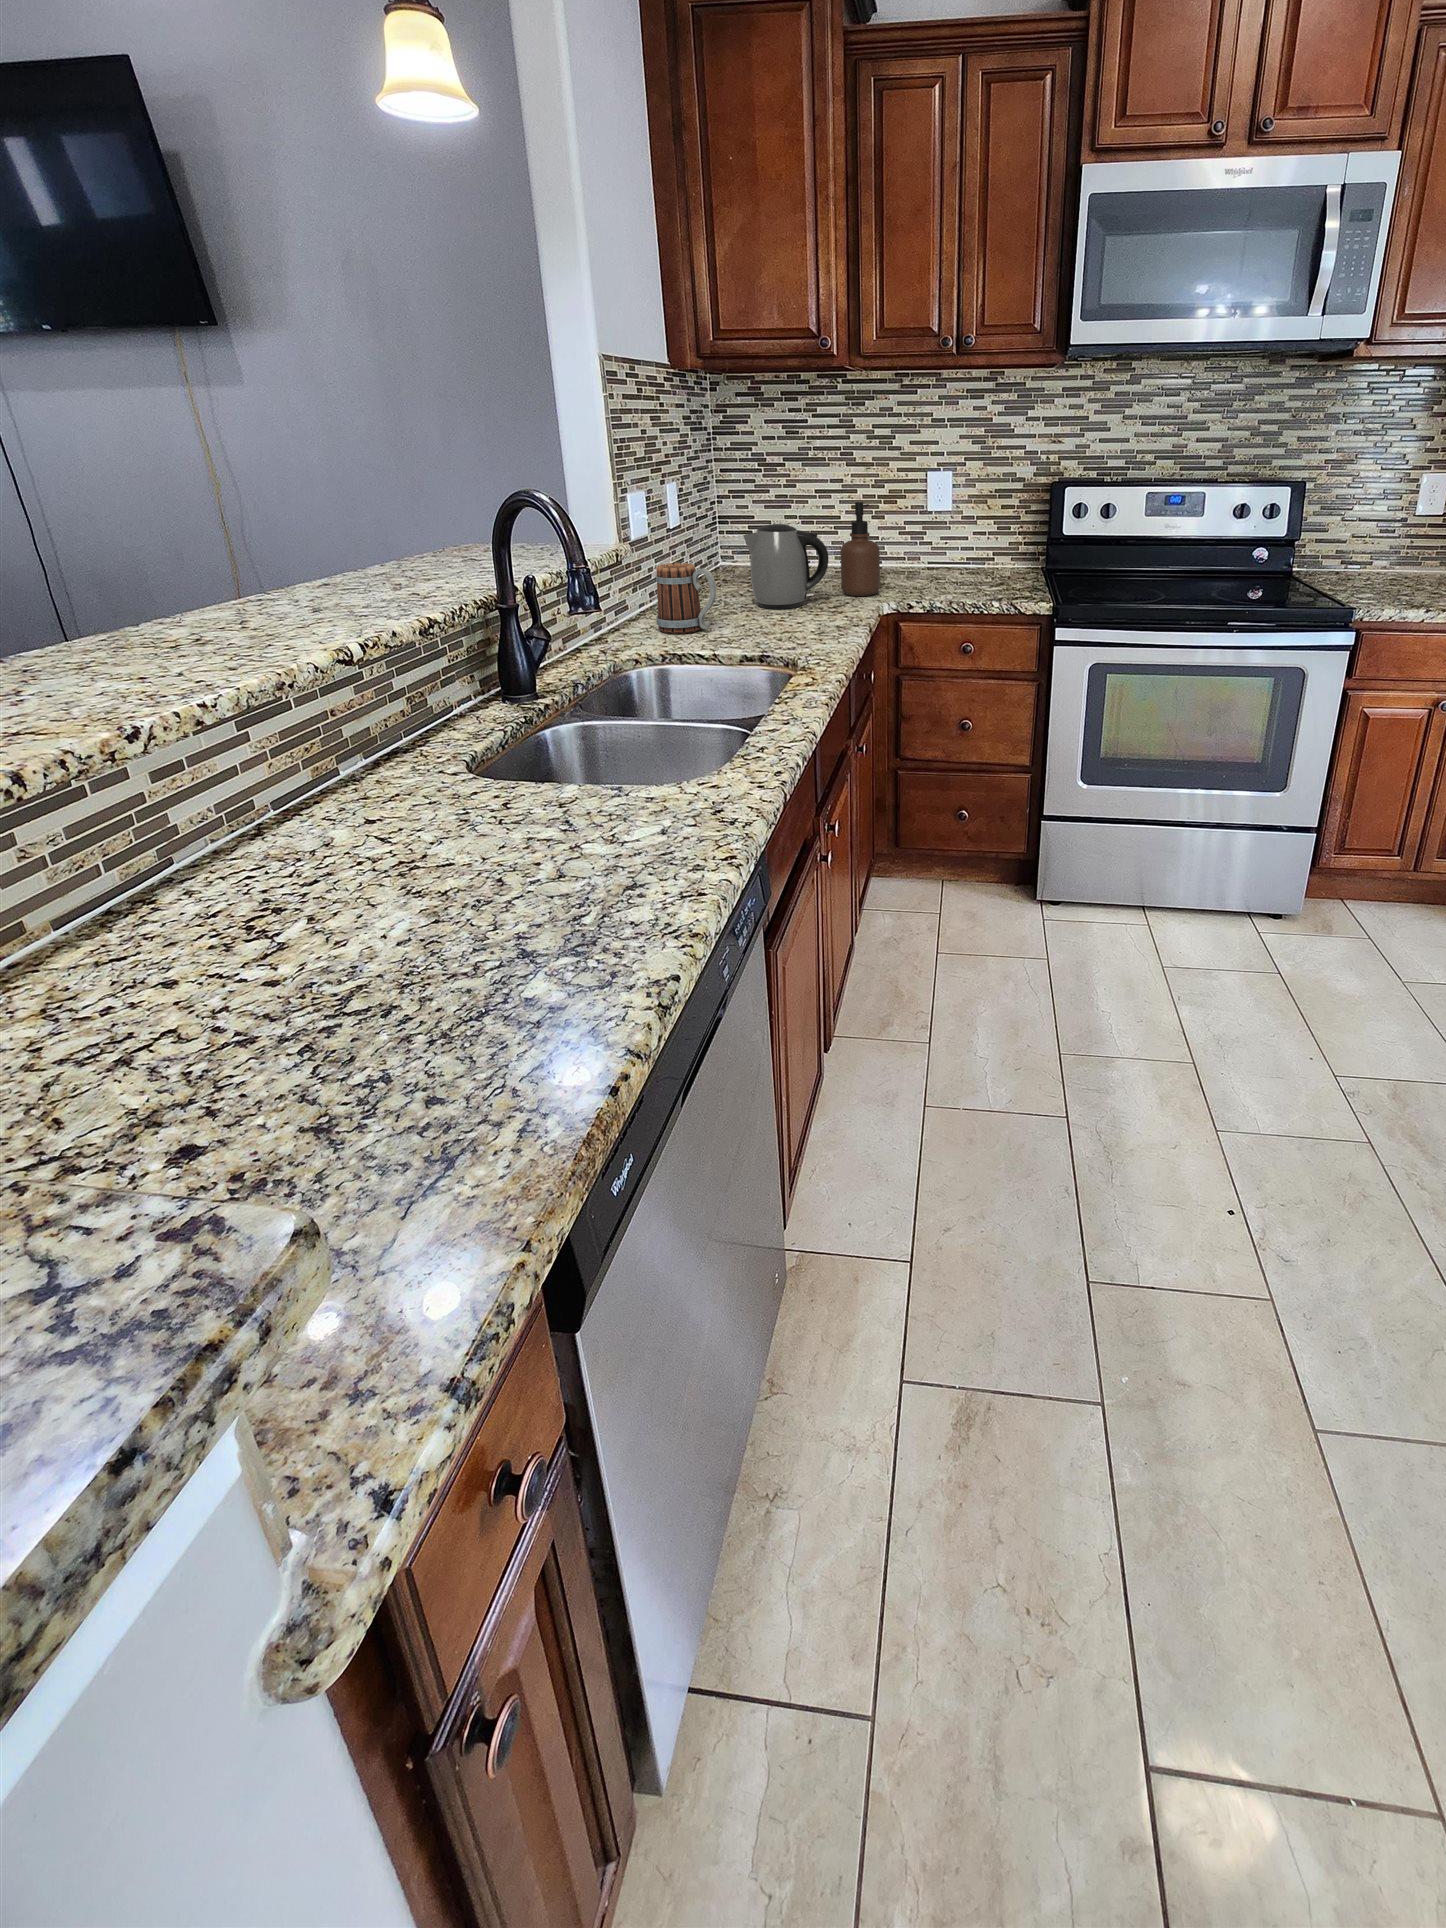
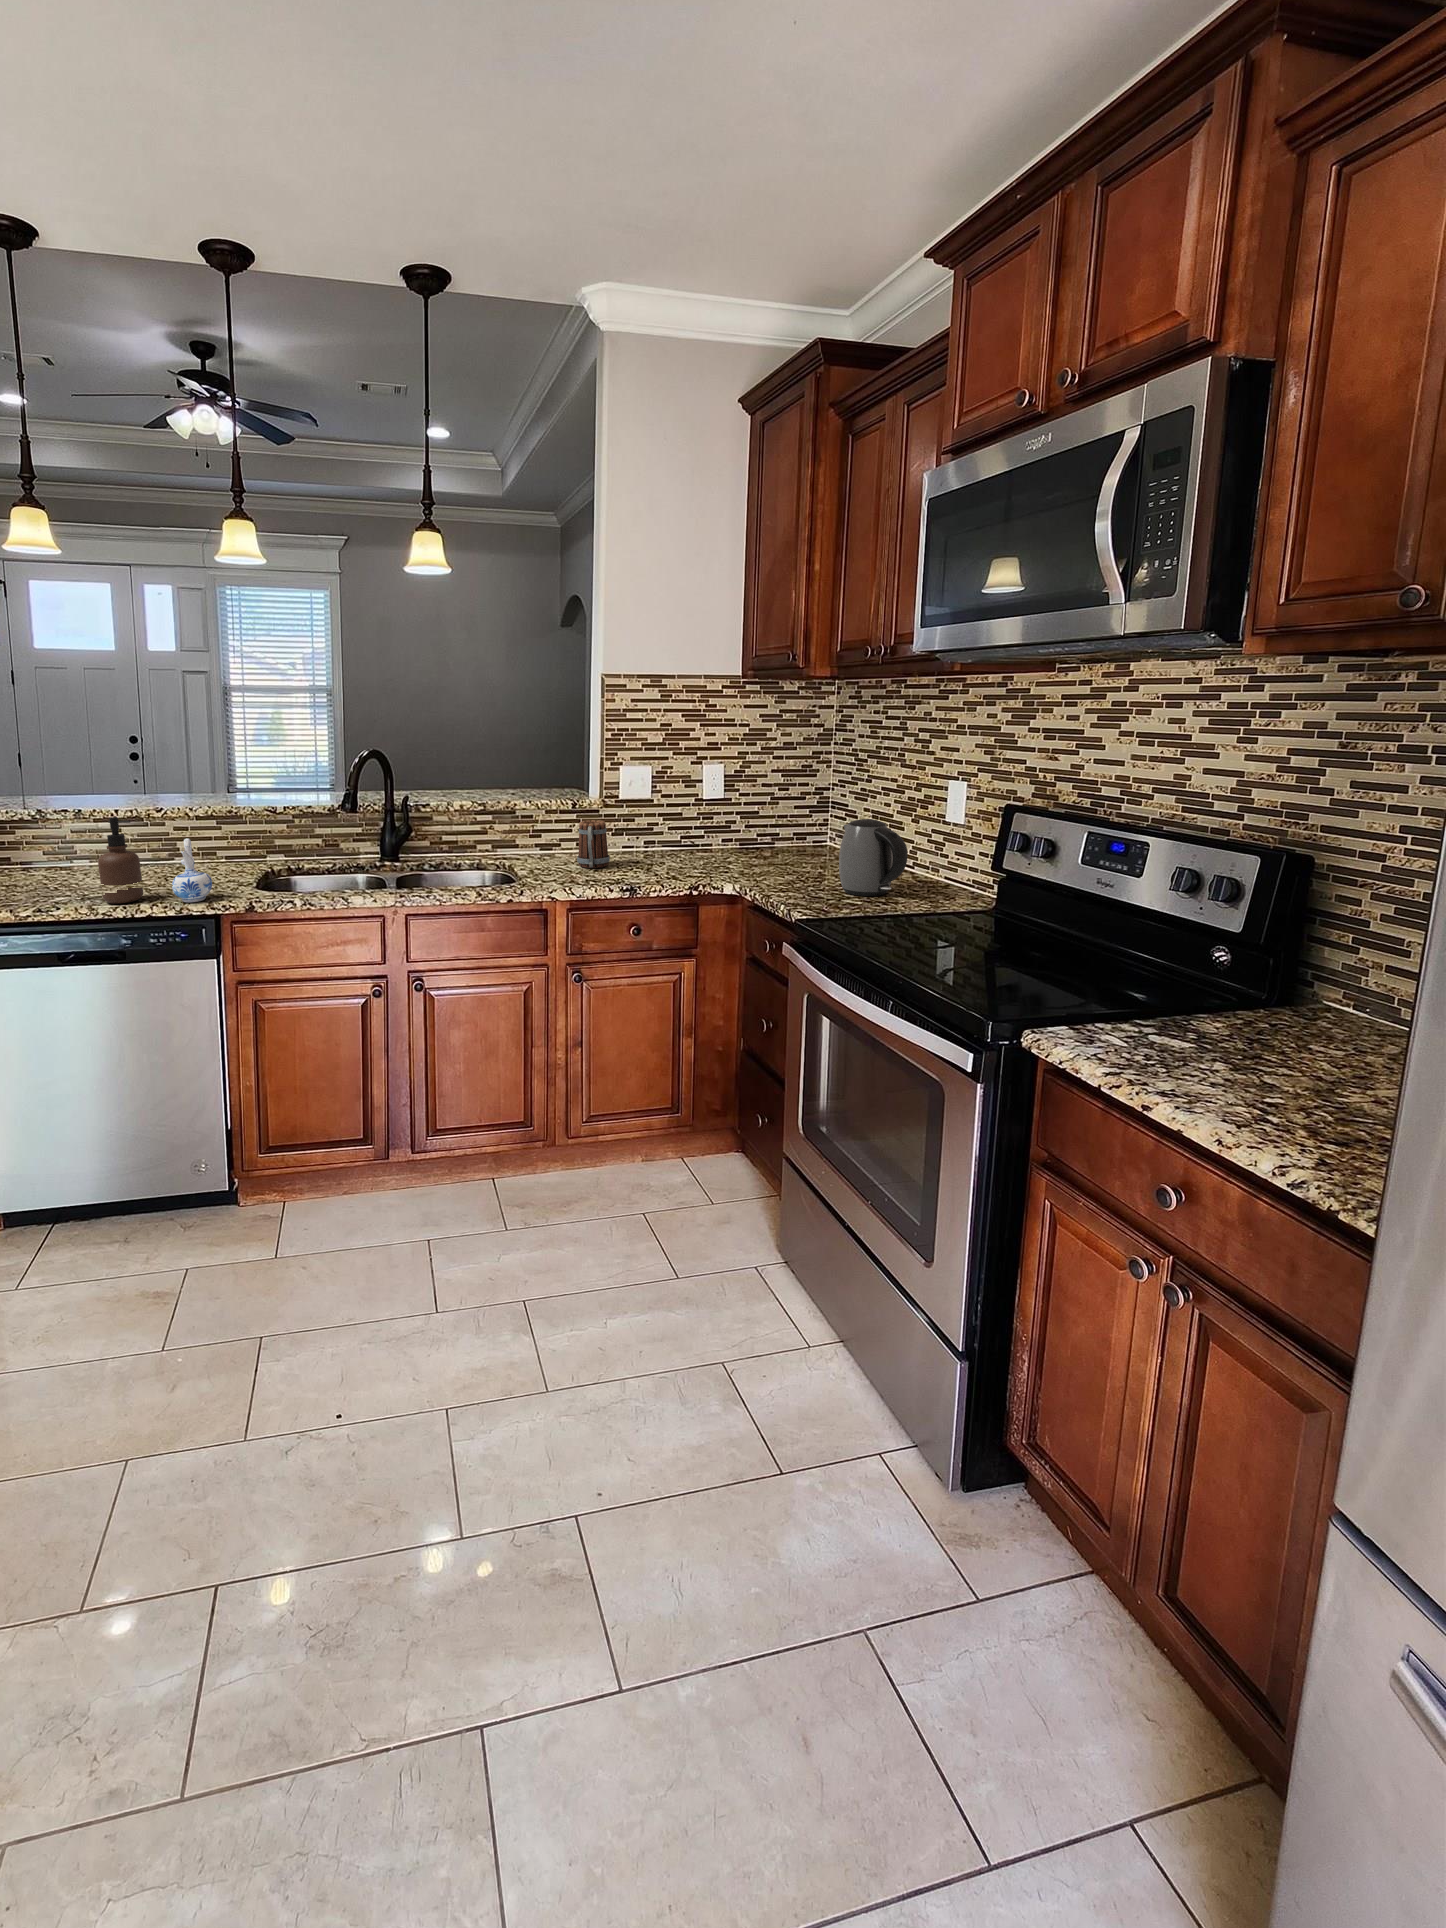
soap dispenser: present [840,502,880,596] -> present [98,817,143,904]
kettle: present [743,524,828,609] -> present [839,819,908,896]
ceramic pitcher: none [361,720,490,887] -> present [172,838,212,902]

